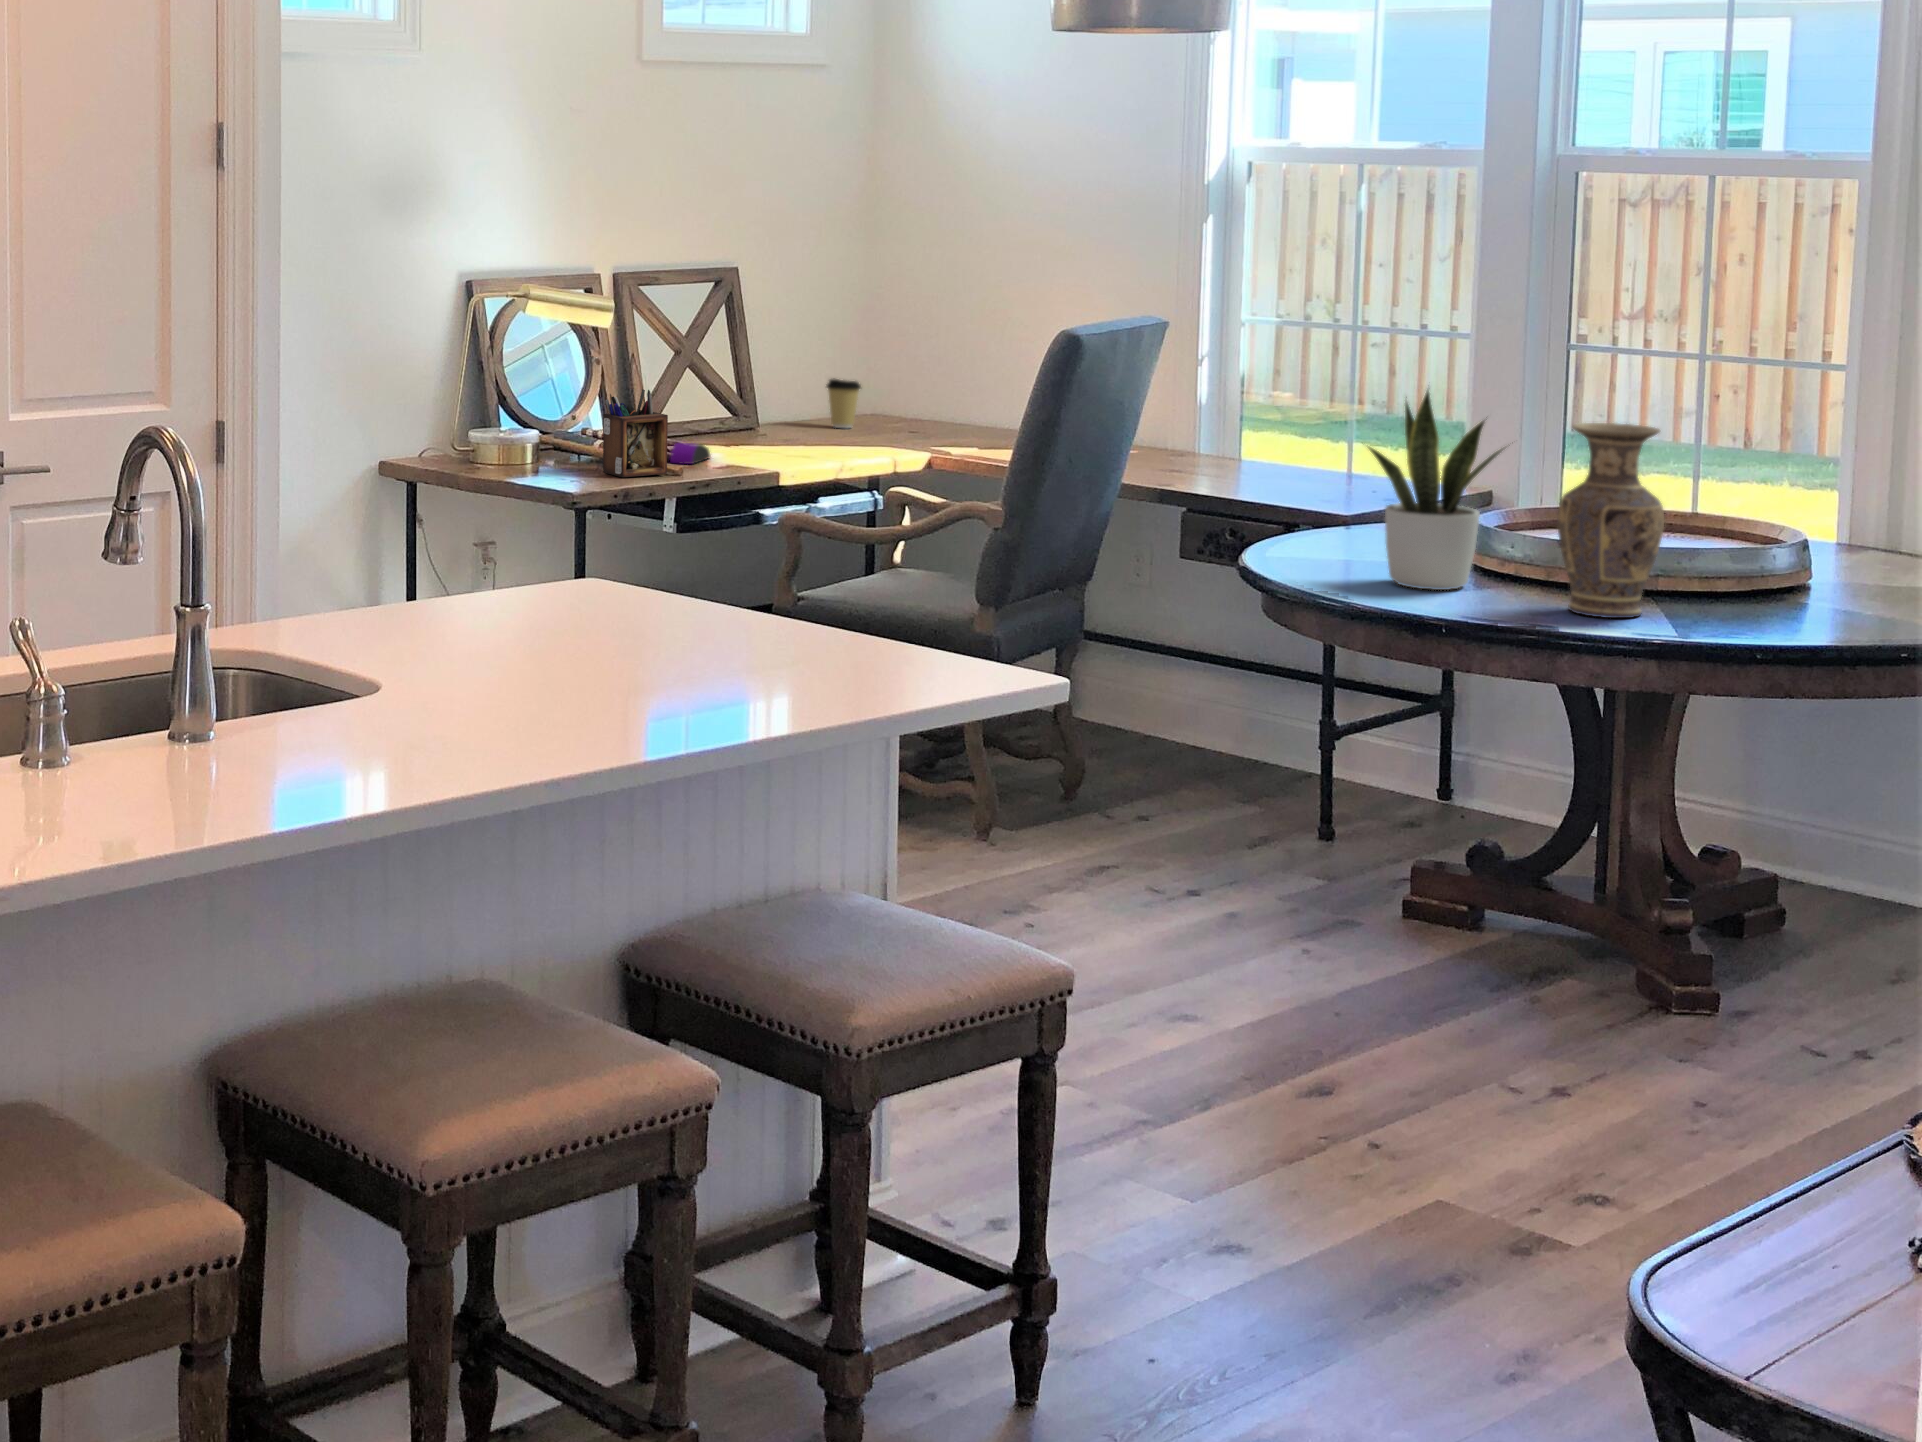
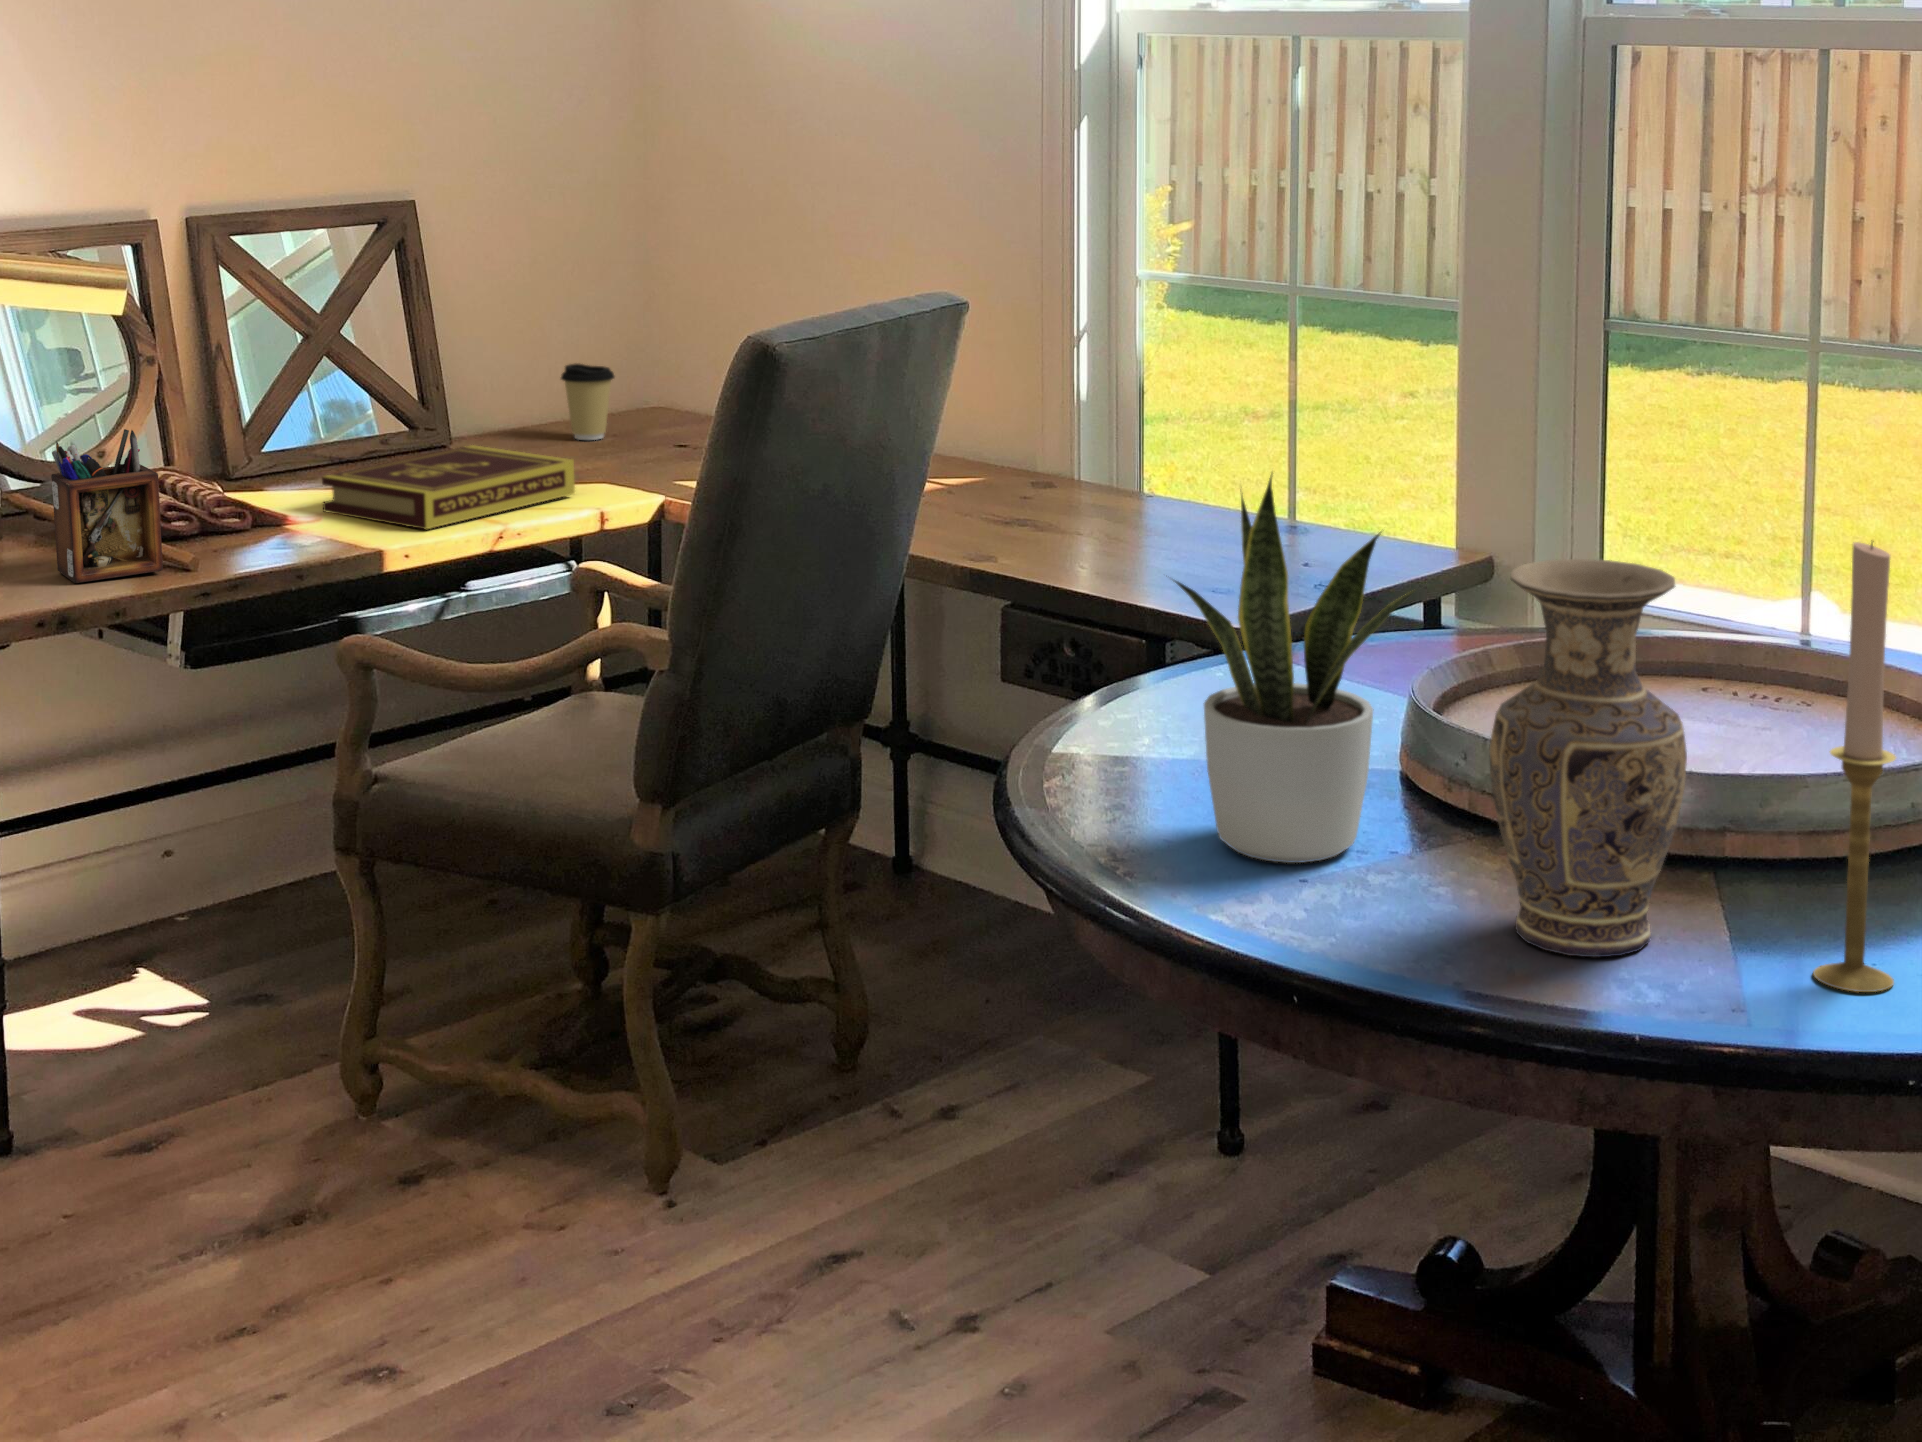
candlestick: none [1730,404,1777,630] -> present [1813,542,1896,992]
book: none [720,422,870,463] -> present [322,445,575,529]
computer mouse: present [670,443,710,464] -> none [208,502,293,541]

